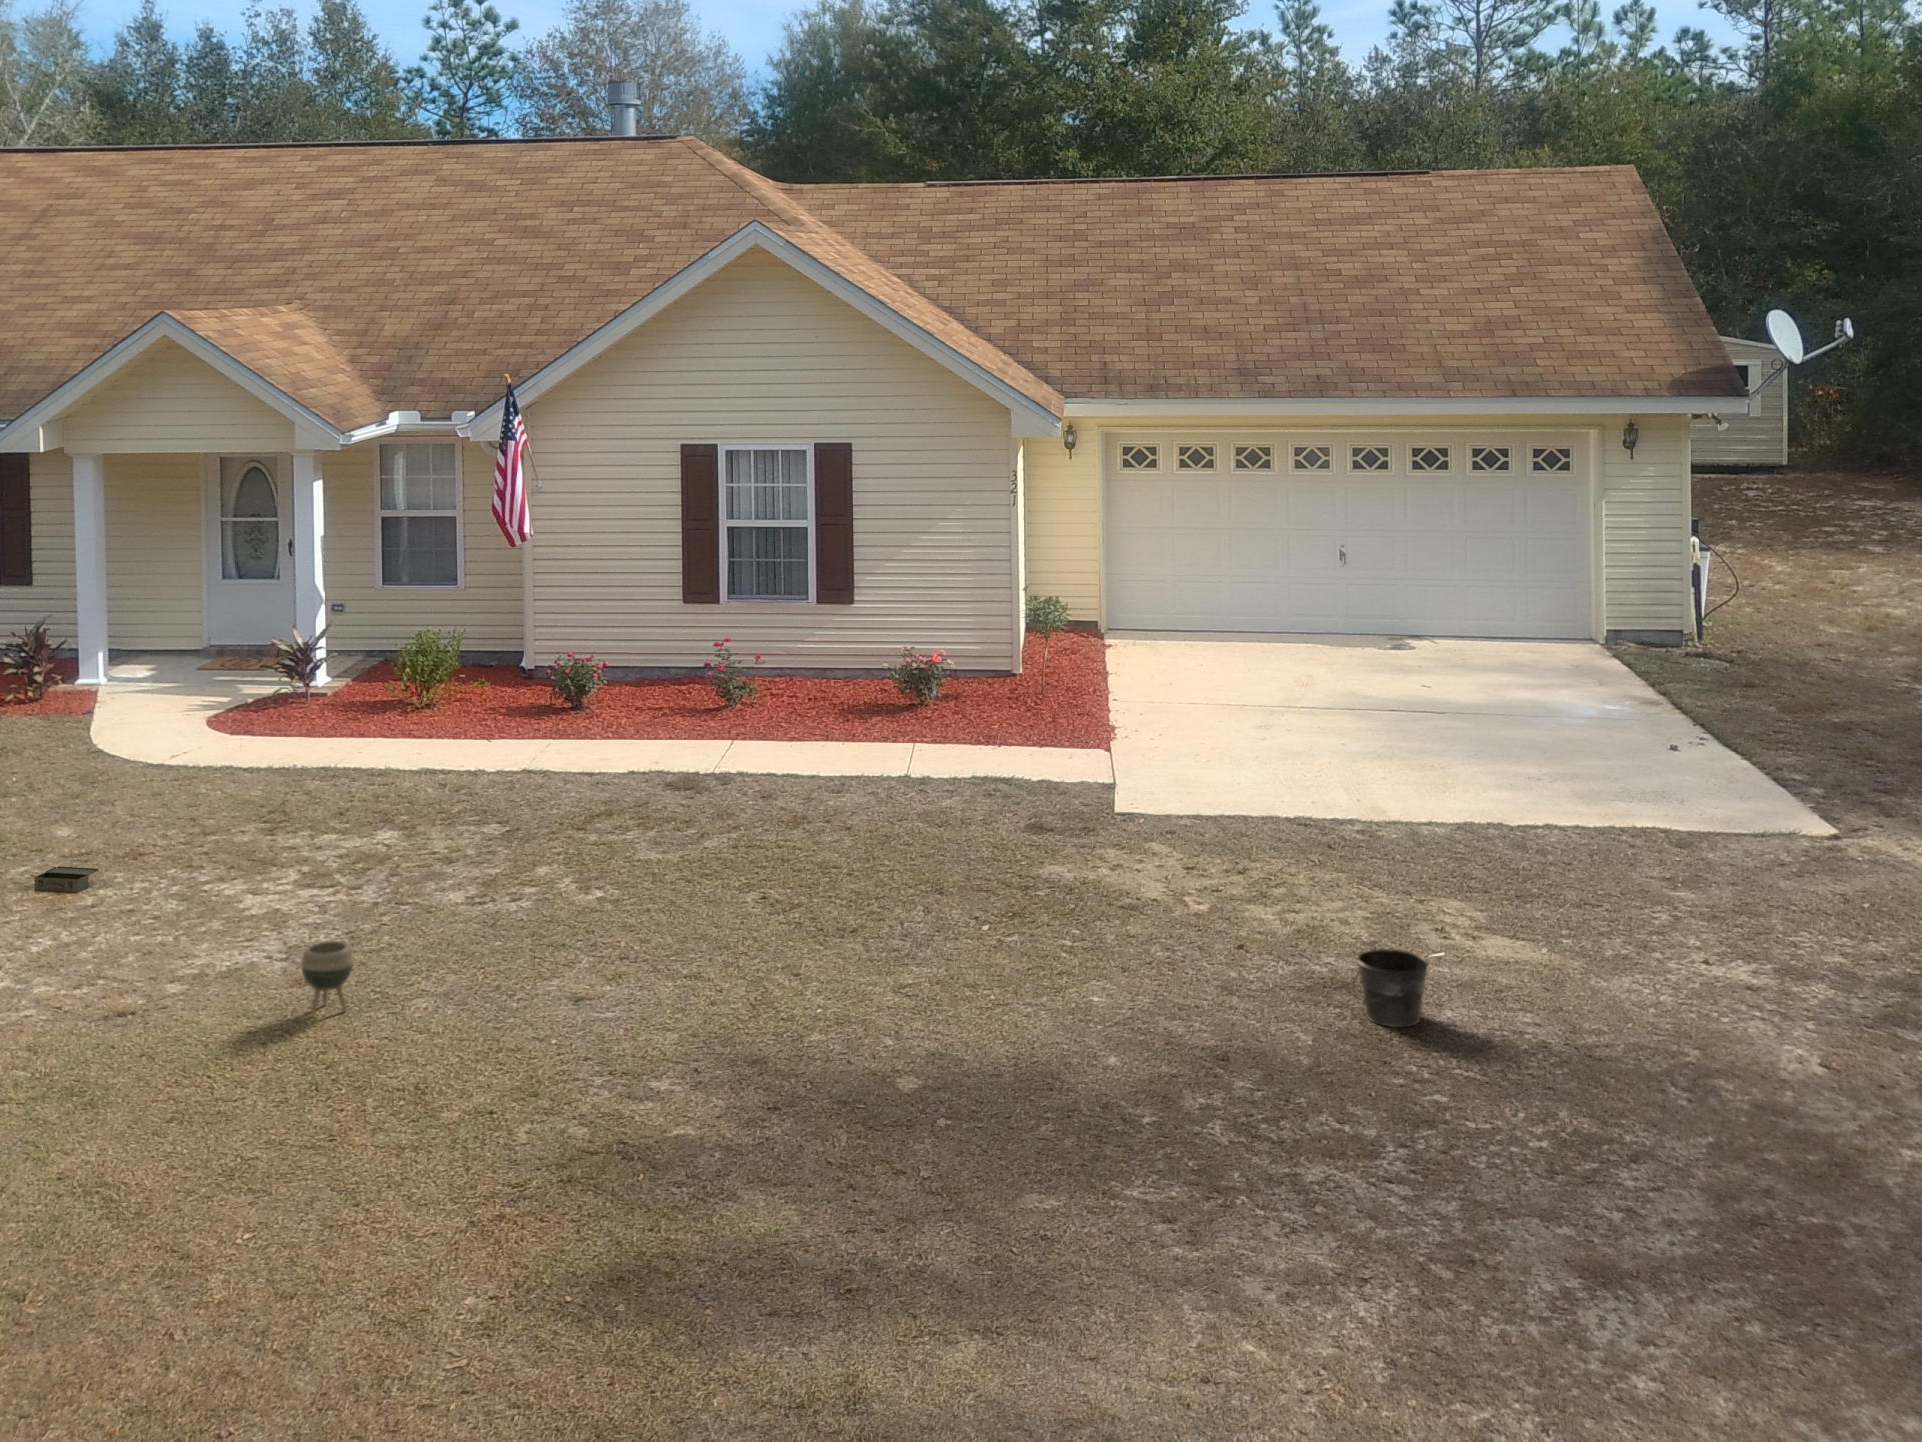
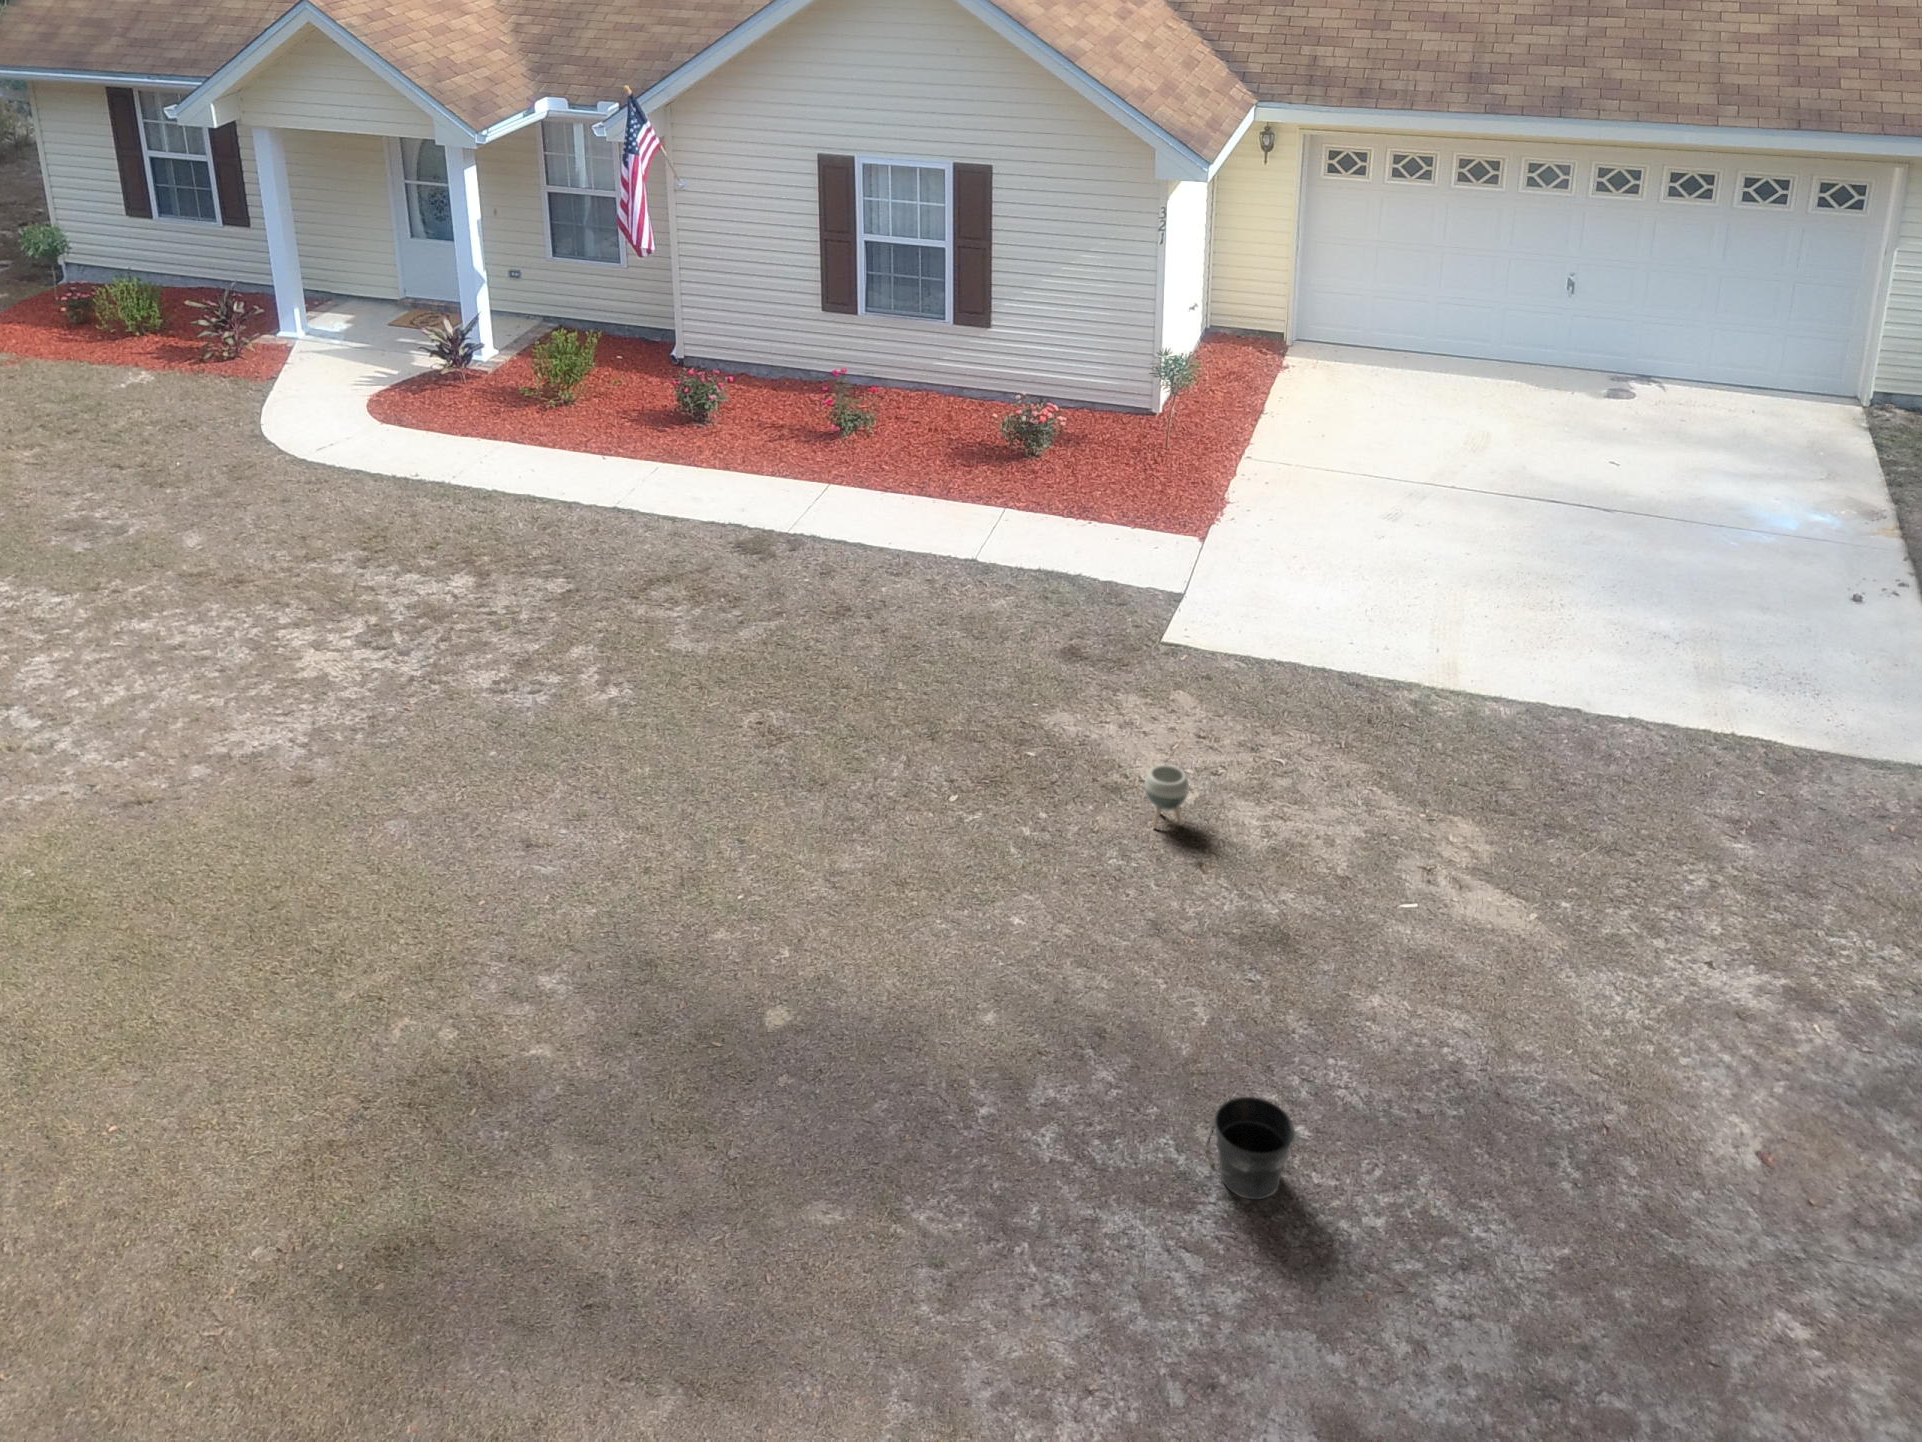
toolbox: present [35,866,98,893] -> none [58,671,118,707]
planter: present [301,941,353,1016] -> present [1144,765,1189,829]

